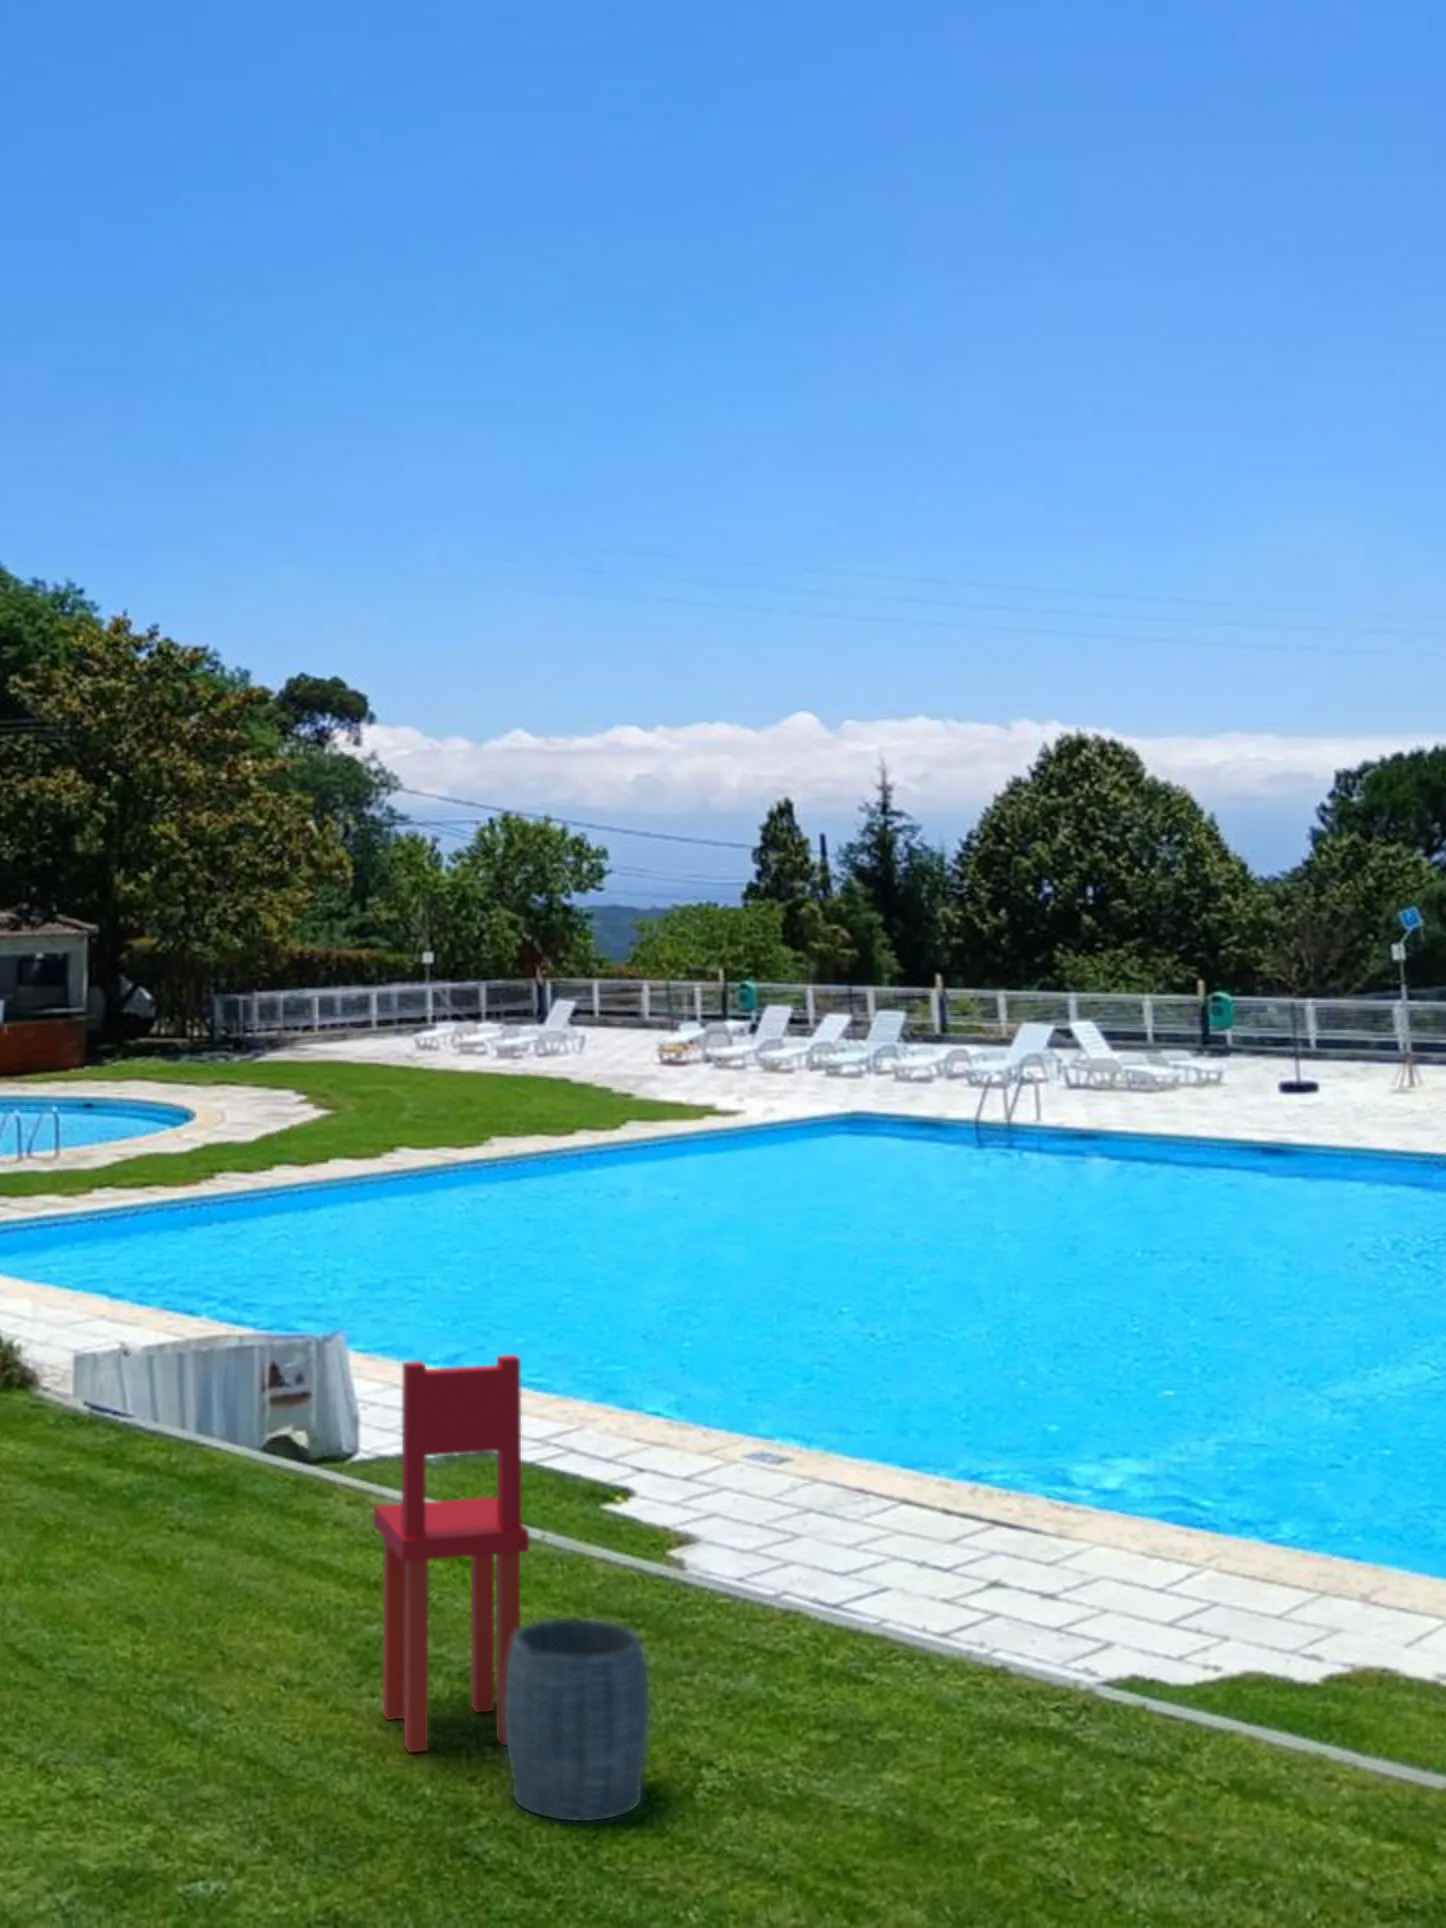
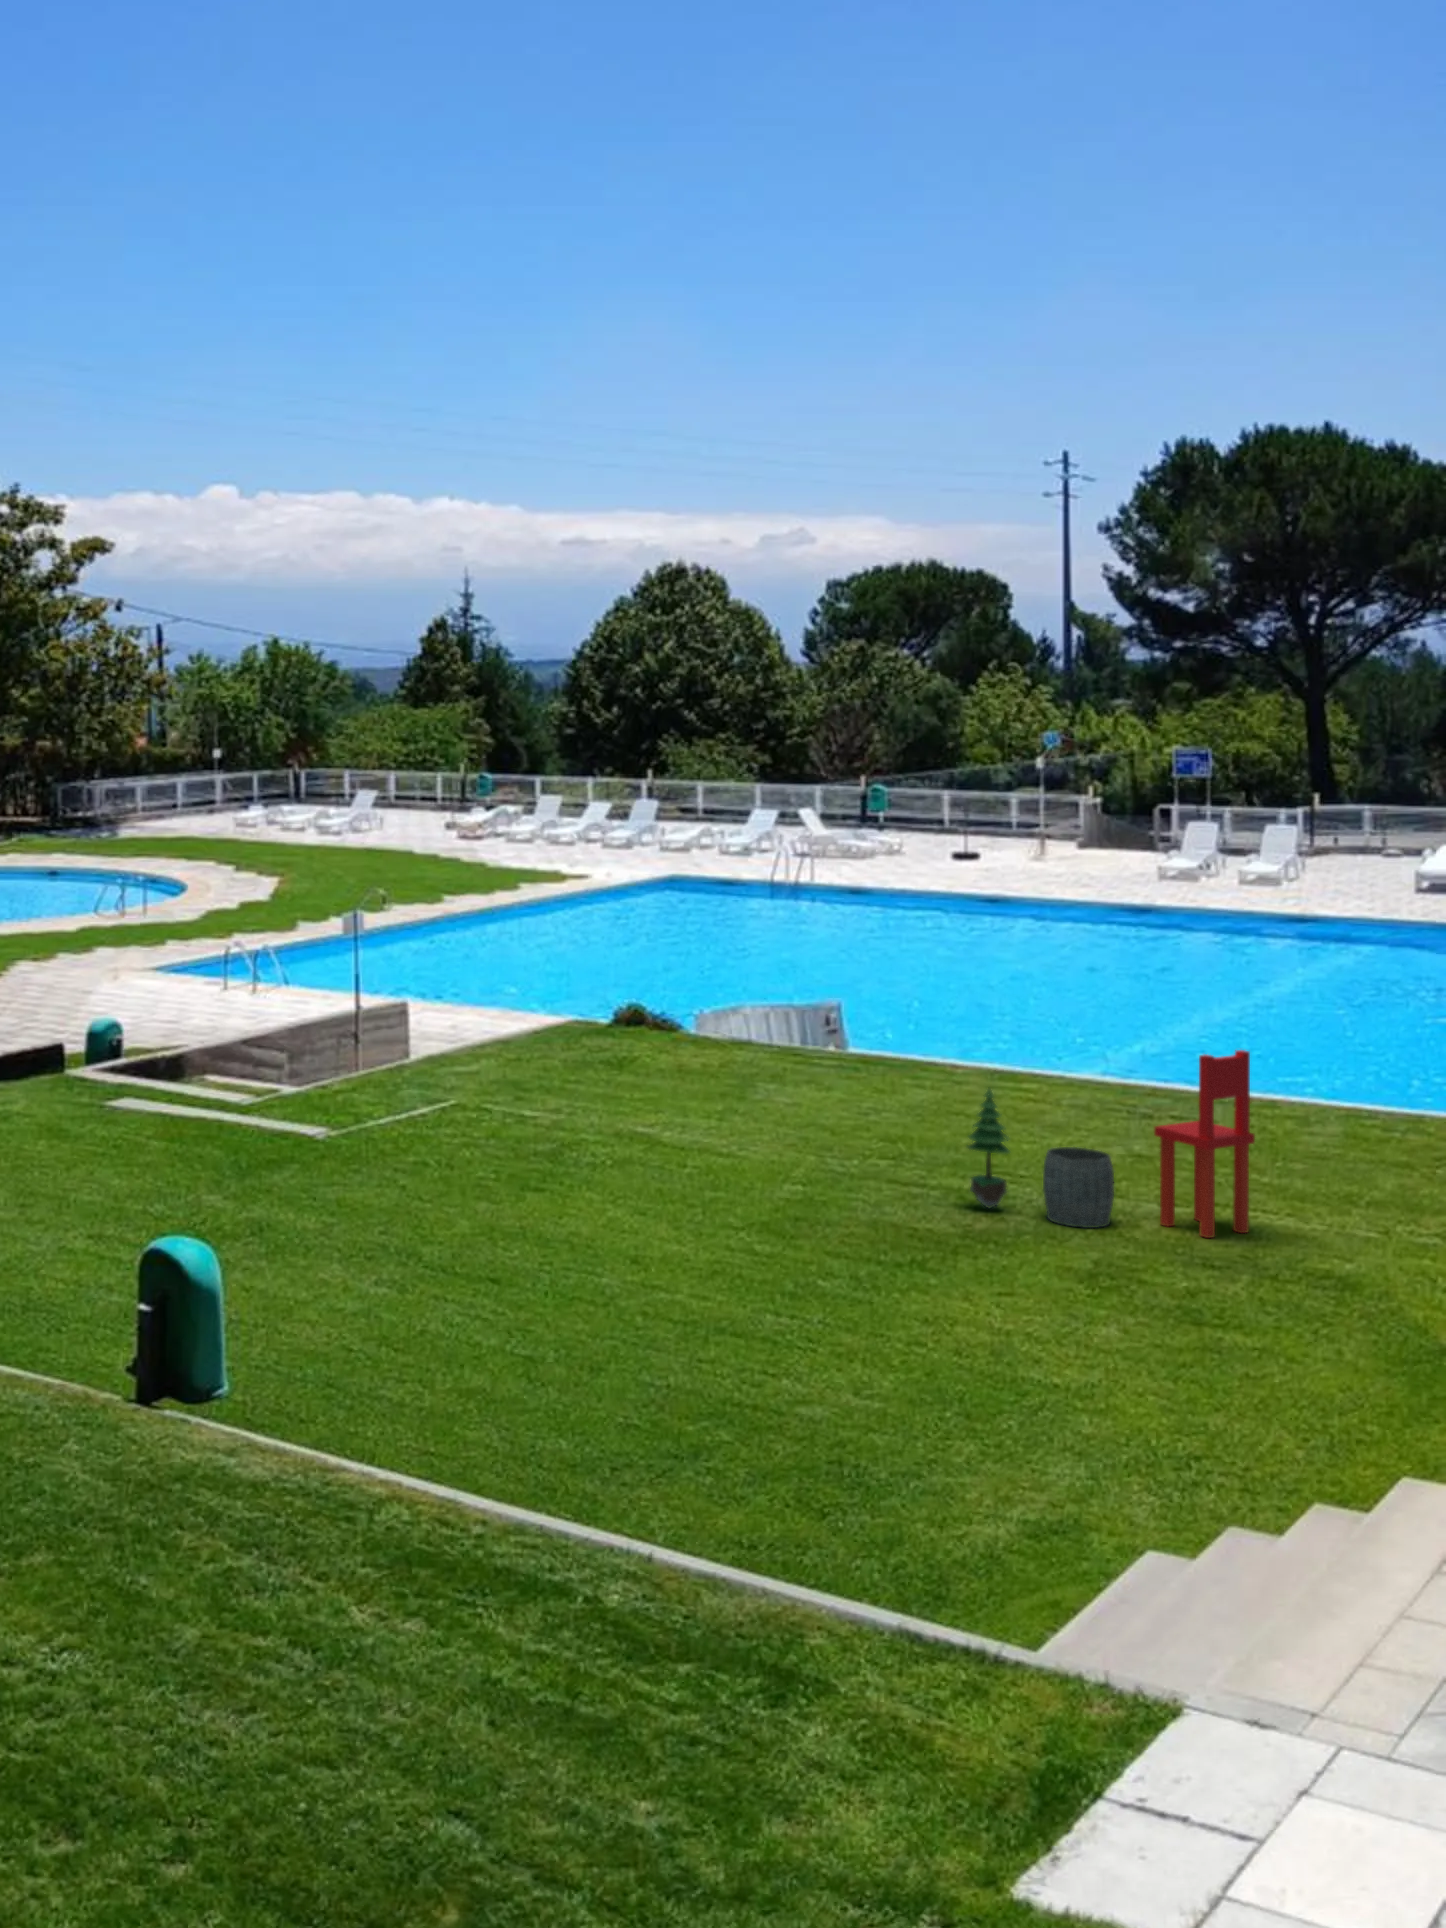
potted tree: none [93,1412,174,1659] -> present [968,1089,1009,1208]
woven basket: present [505,1619,649,1821] -> present [1043,1147,1114,1228]

